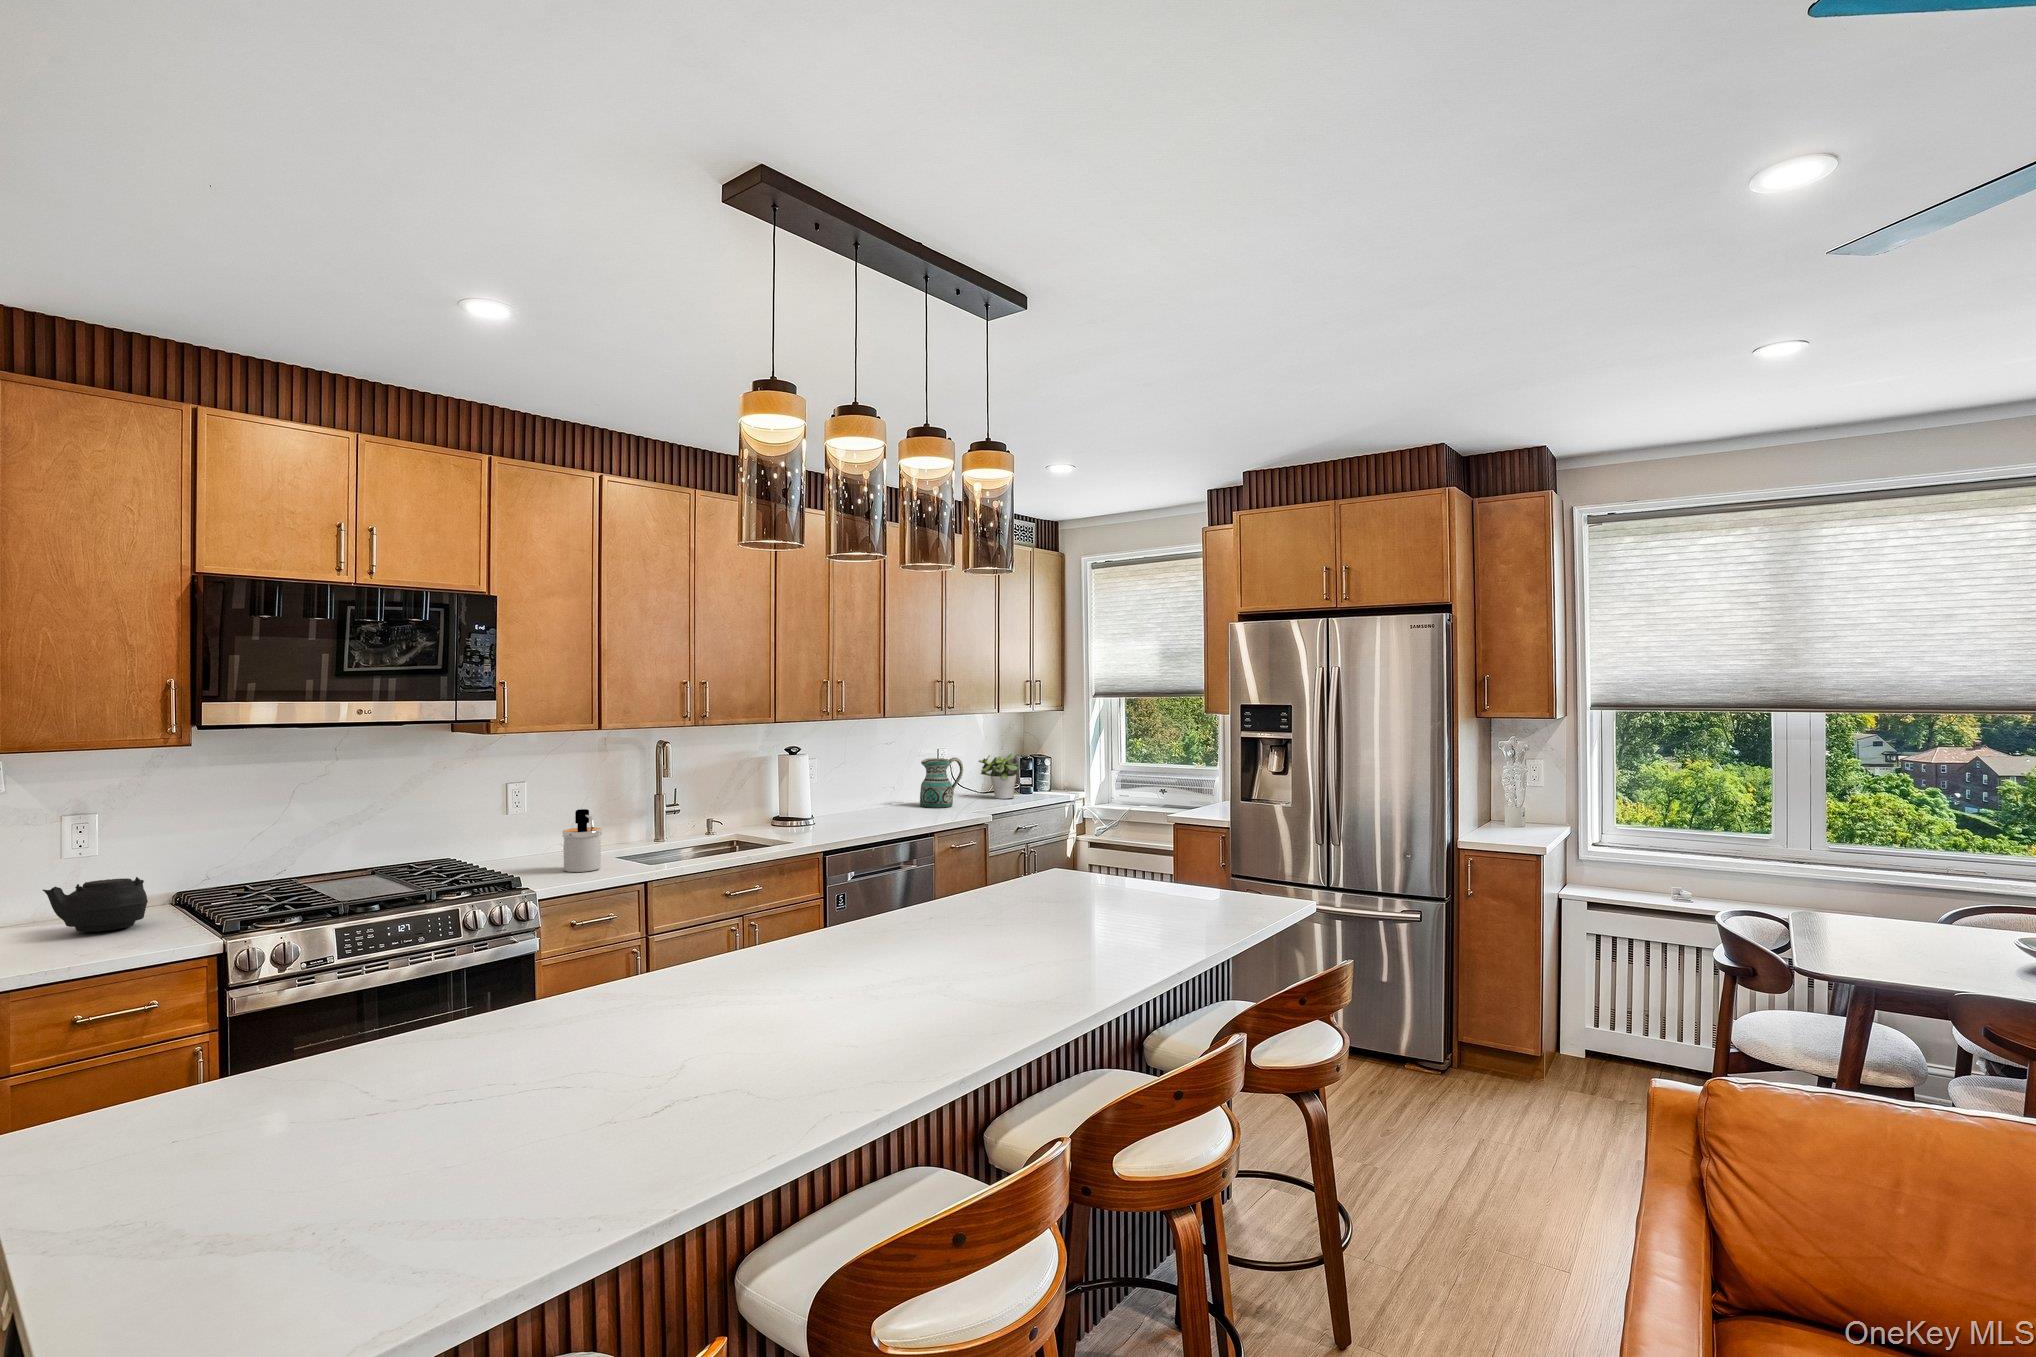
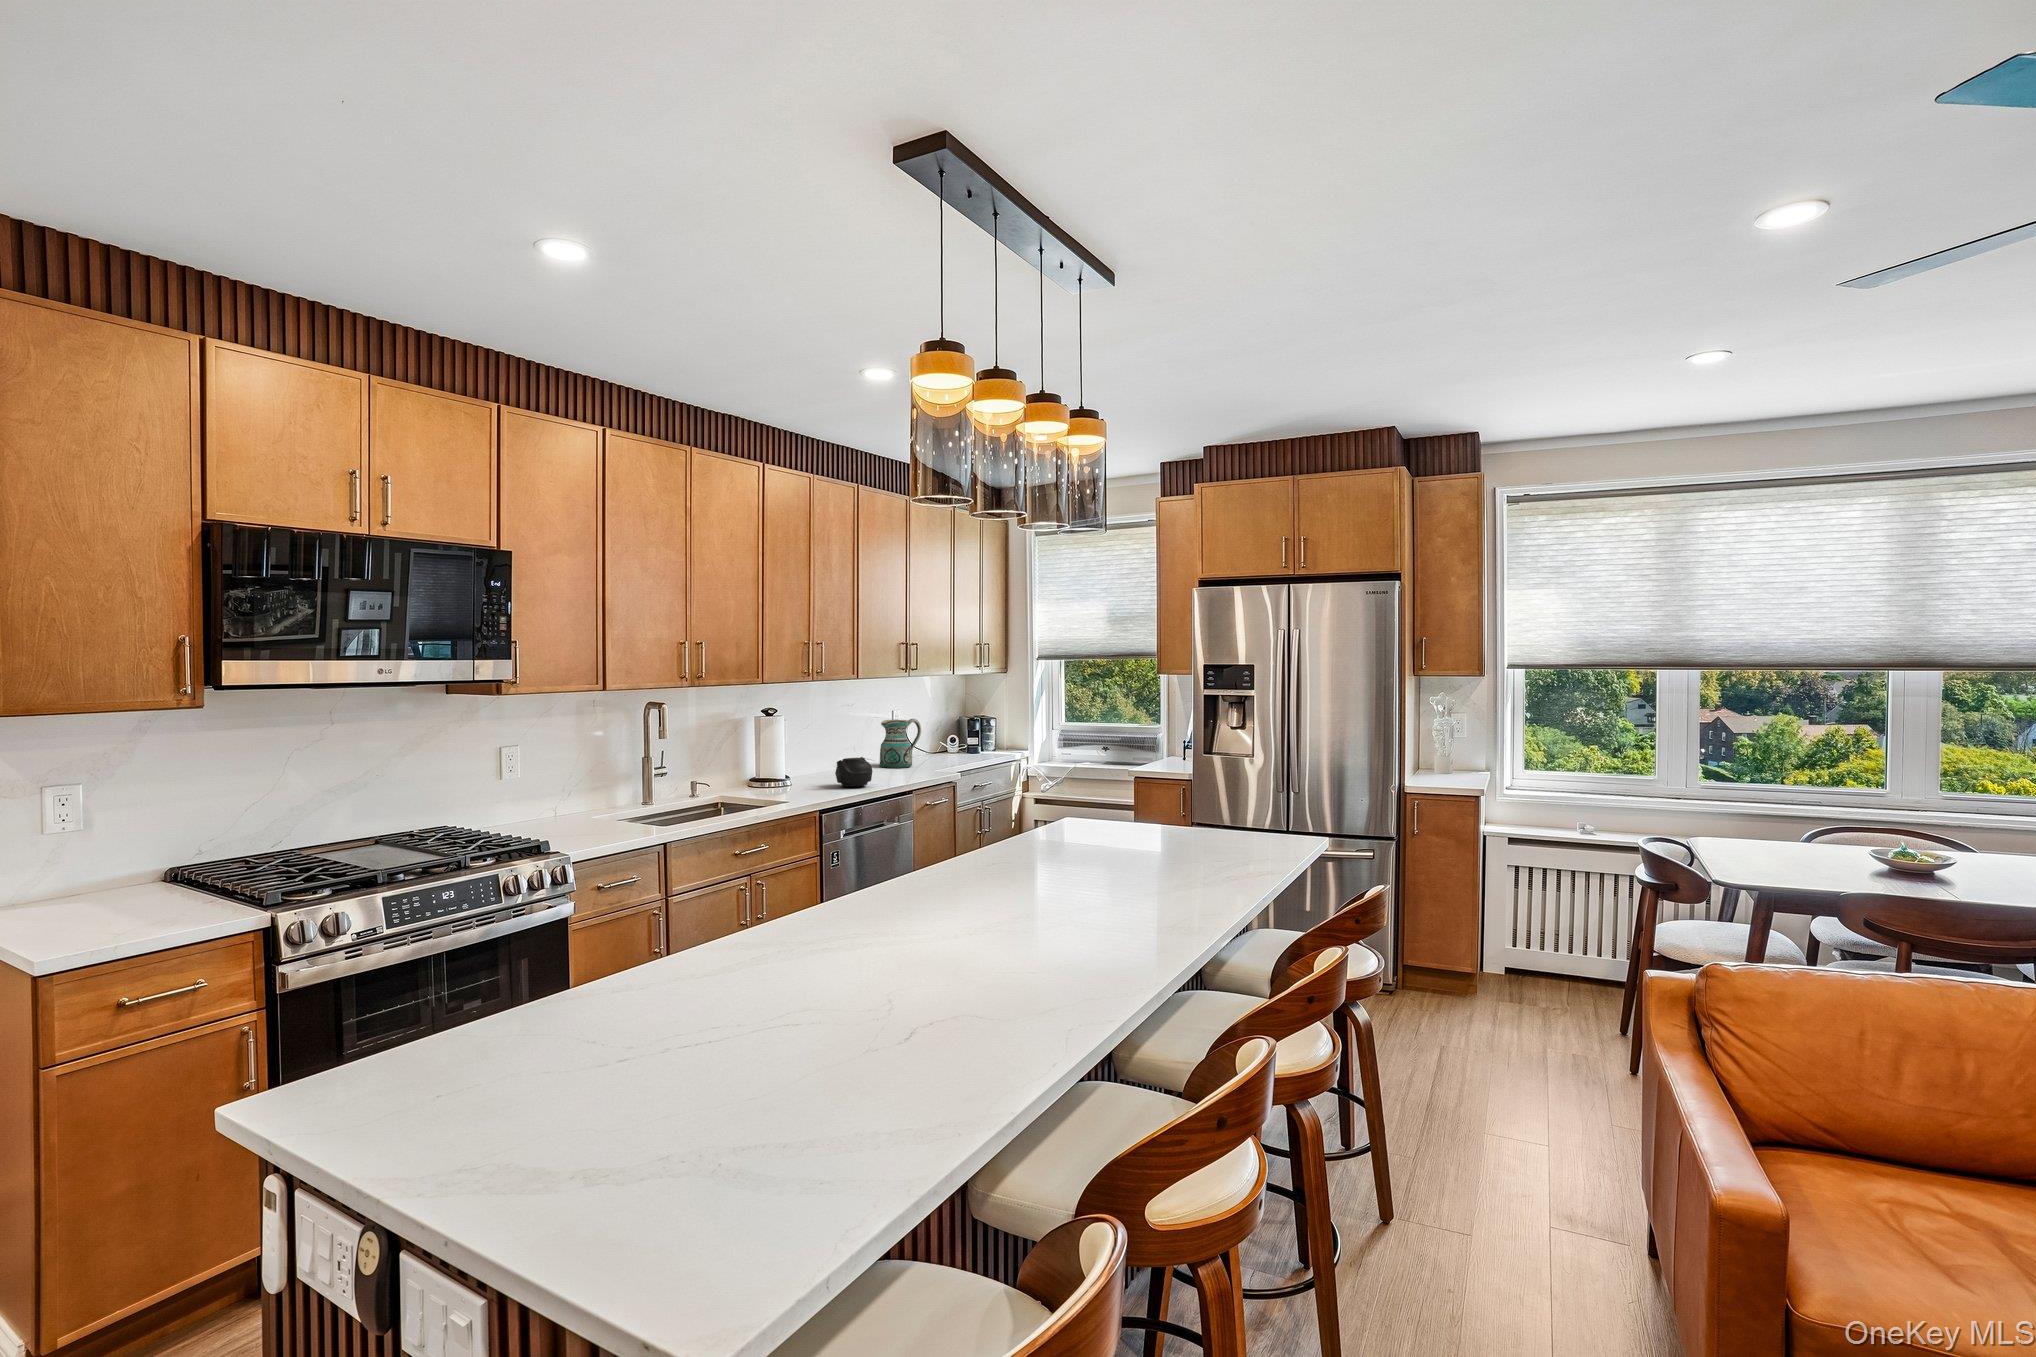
potted plant: present [979,754,1019,799] -> none [928,715,969,759]
soap dispenser: present [562,809,602,872] -> none [579,771,619,835]
teapot: present [43,877,148,932] -> present [835,757,873,787]

